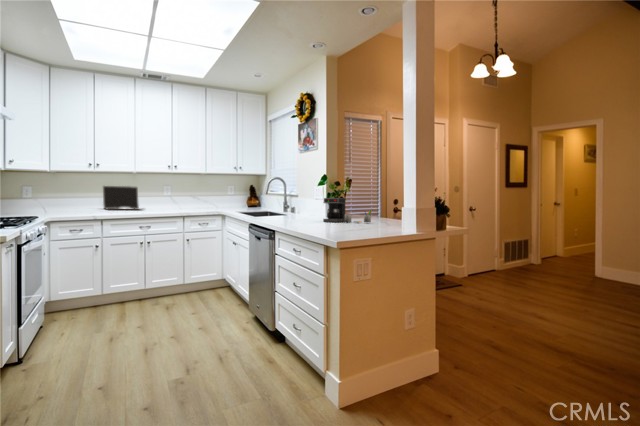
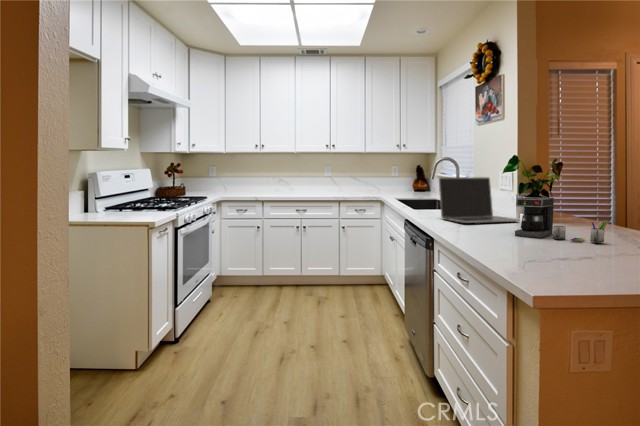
laptop: present [103,186,139,210] -> present [439,177,520,223]

